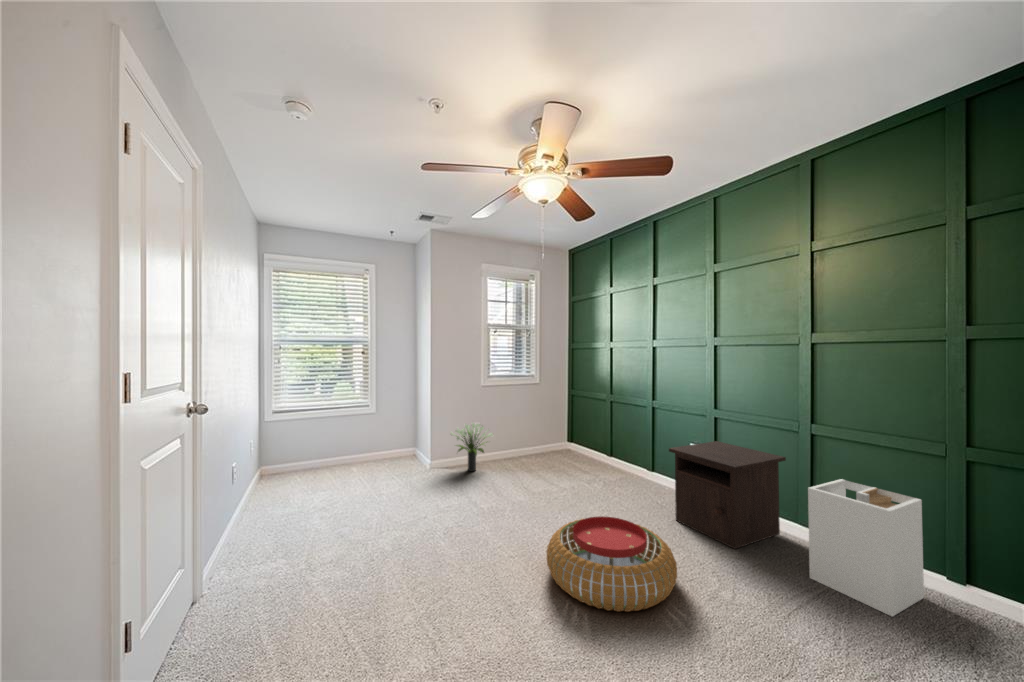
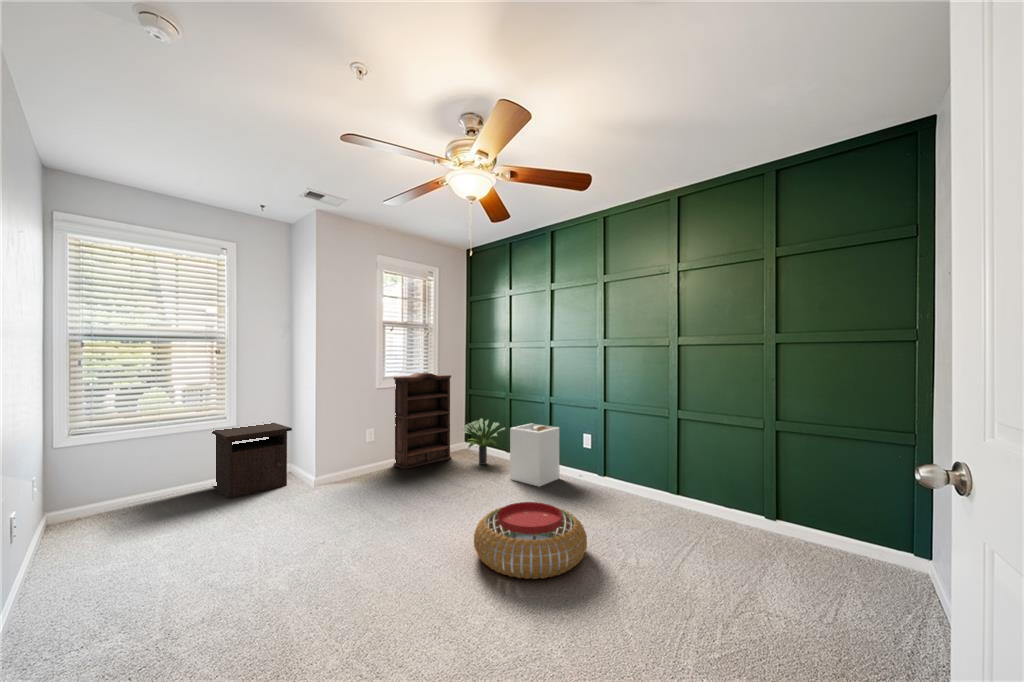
bookshelf: none [498,372,553,464] -> present [394,373,451,469]
potted plant: present [451,423,493,471] -> present [463,419,505,465]
nightstand: present [669,441,786,549] -> present [212,422,292,498]
laundry hamper: present [808,479,924,617] -> present [510,424,560,487]

